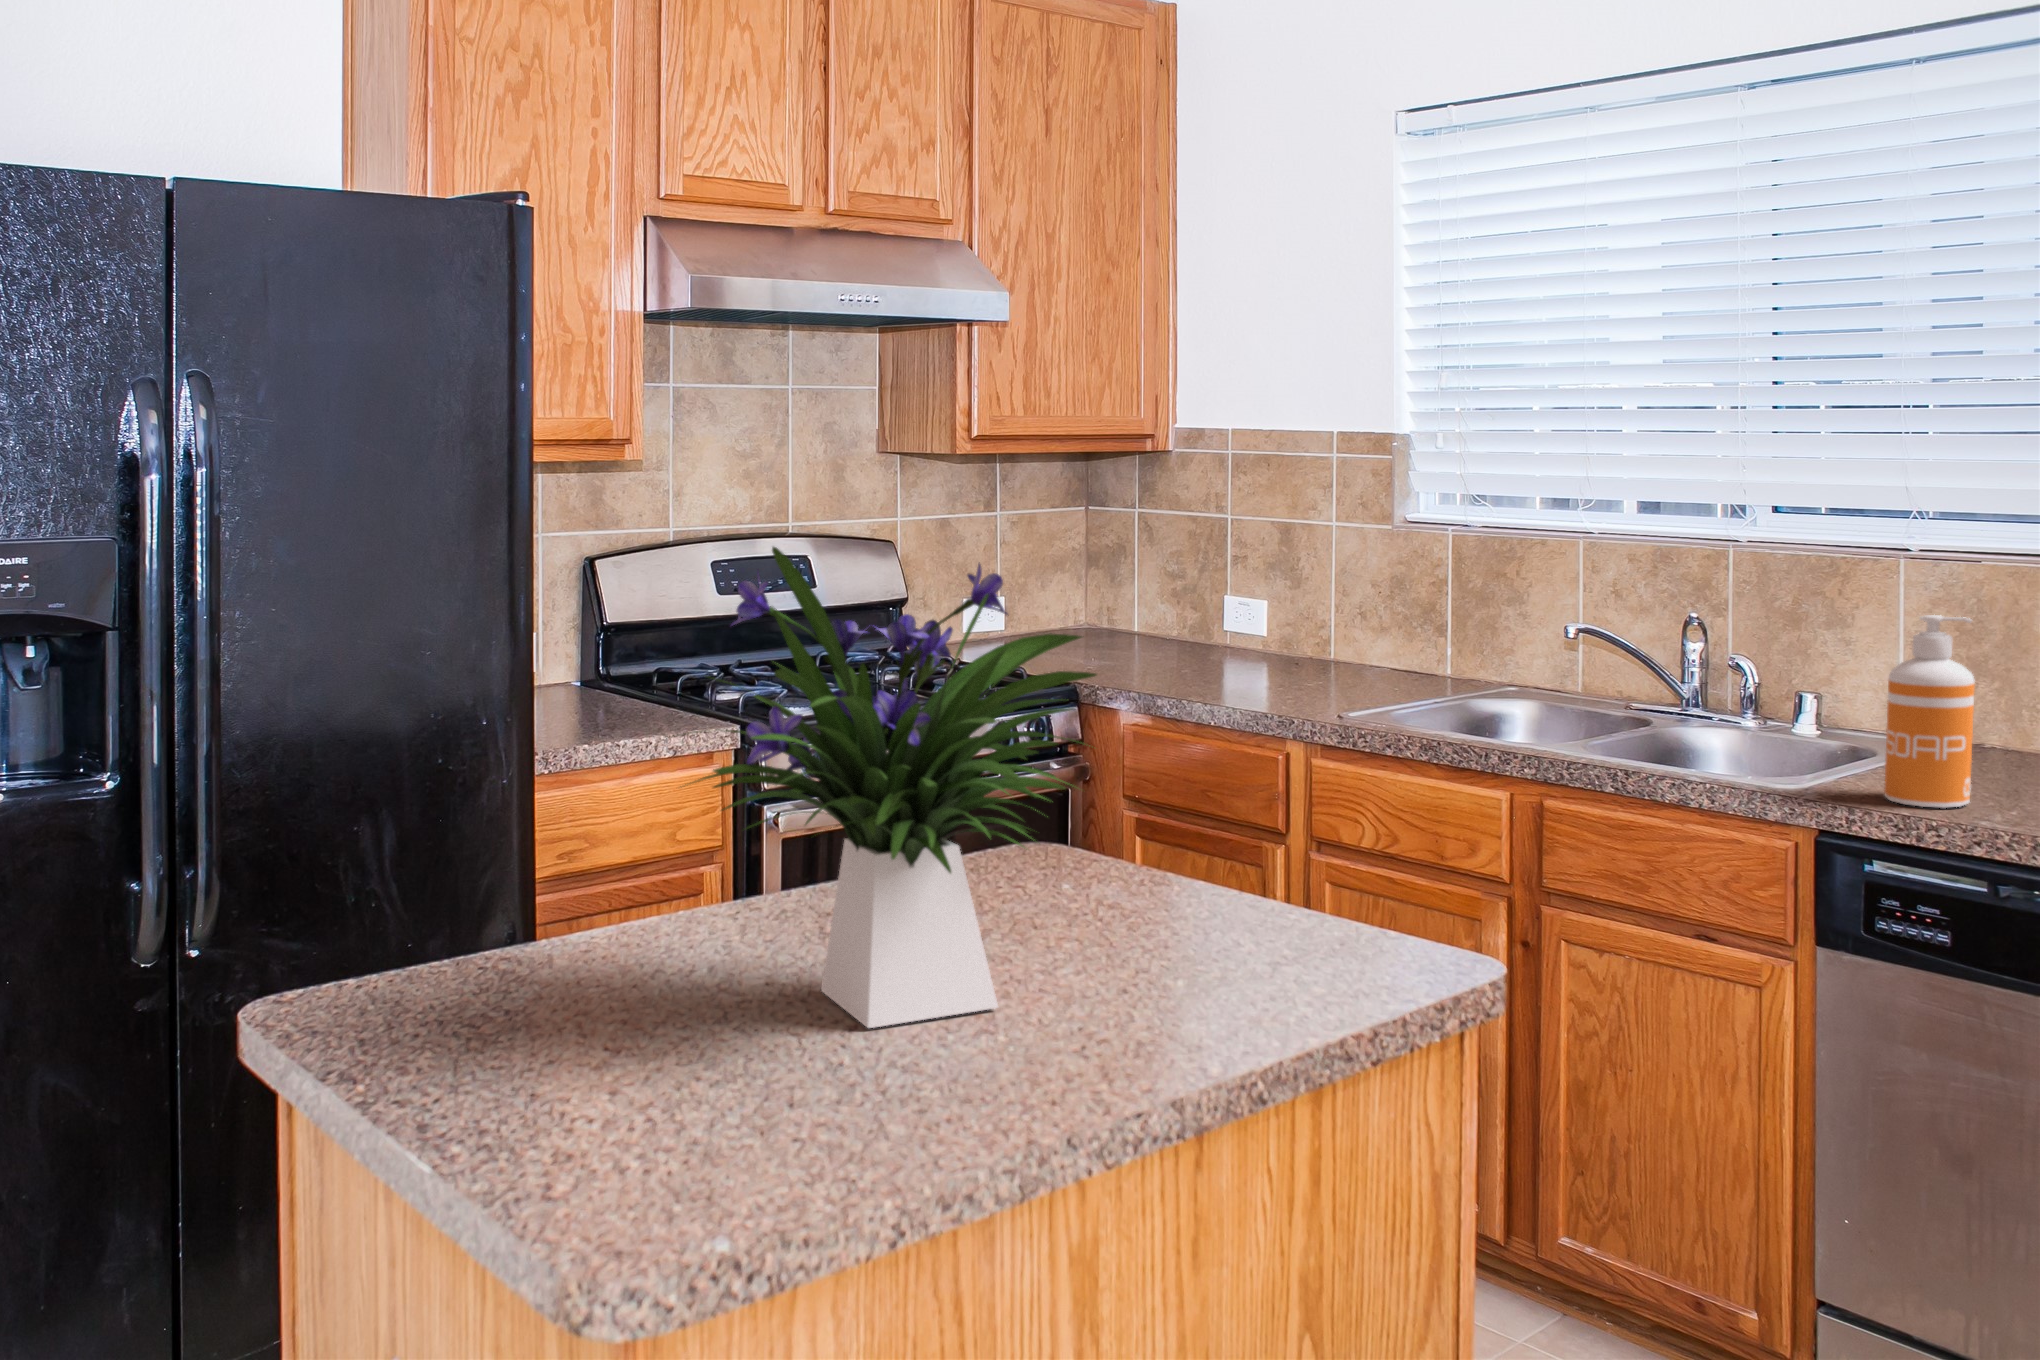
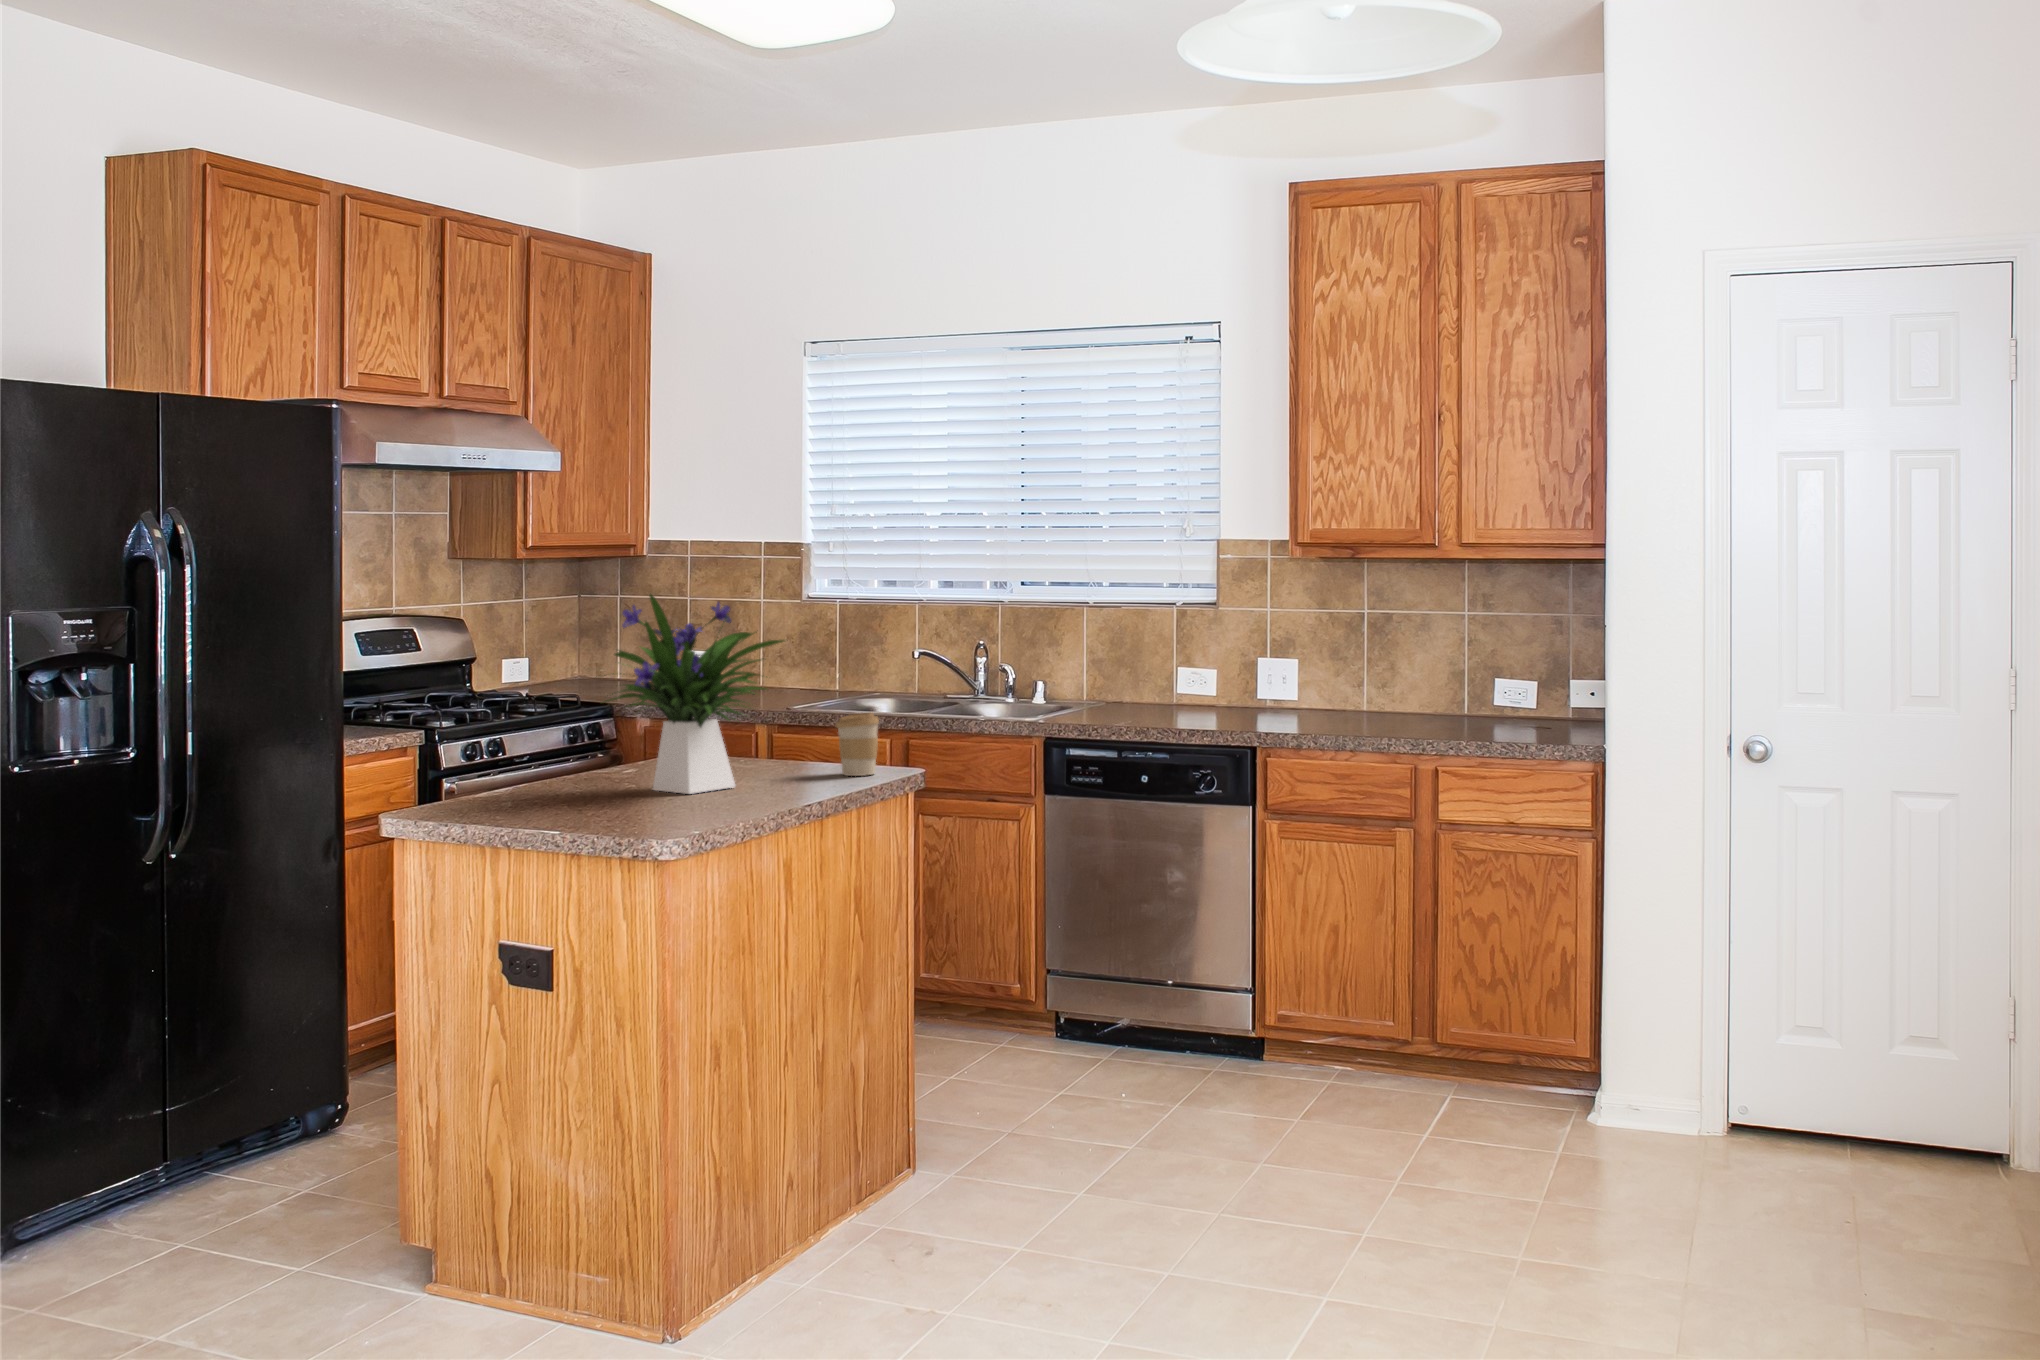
soap dispenser: present [1884,615,1975,808] -> none [1071,631,1108,723]
coffee cup: none [1269,834,1376,992] -> present [836,713,879,776]

